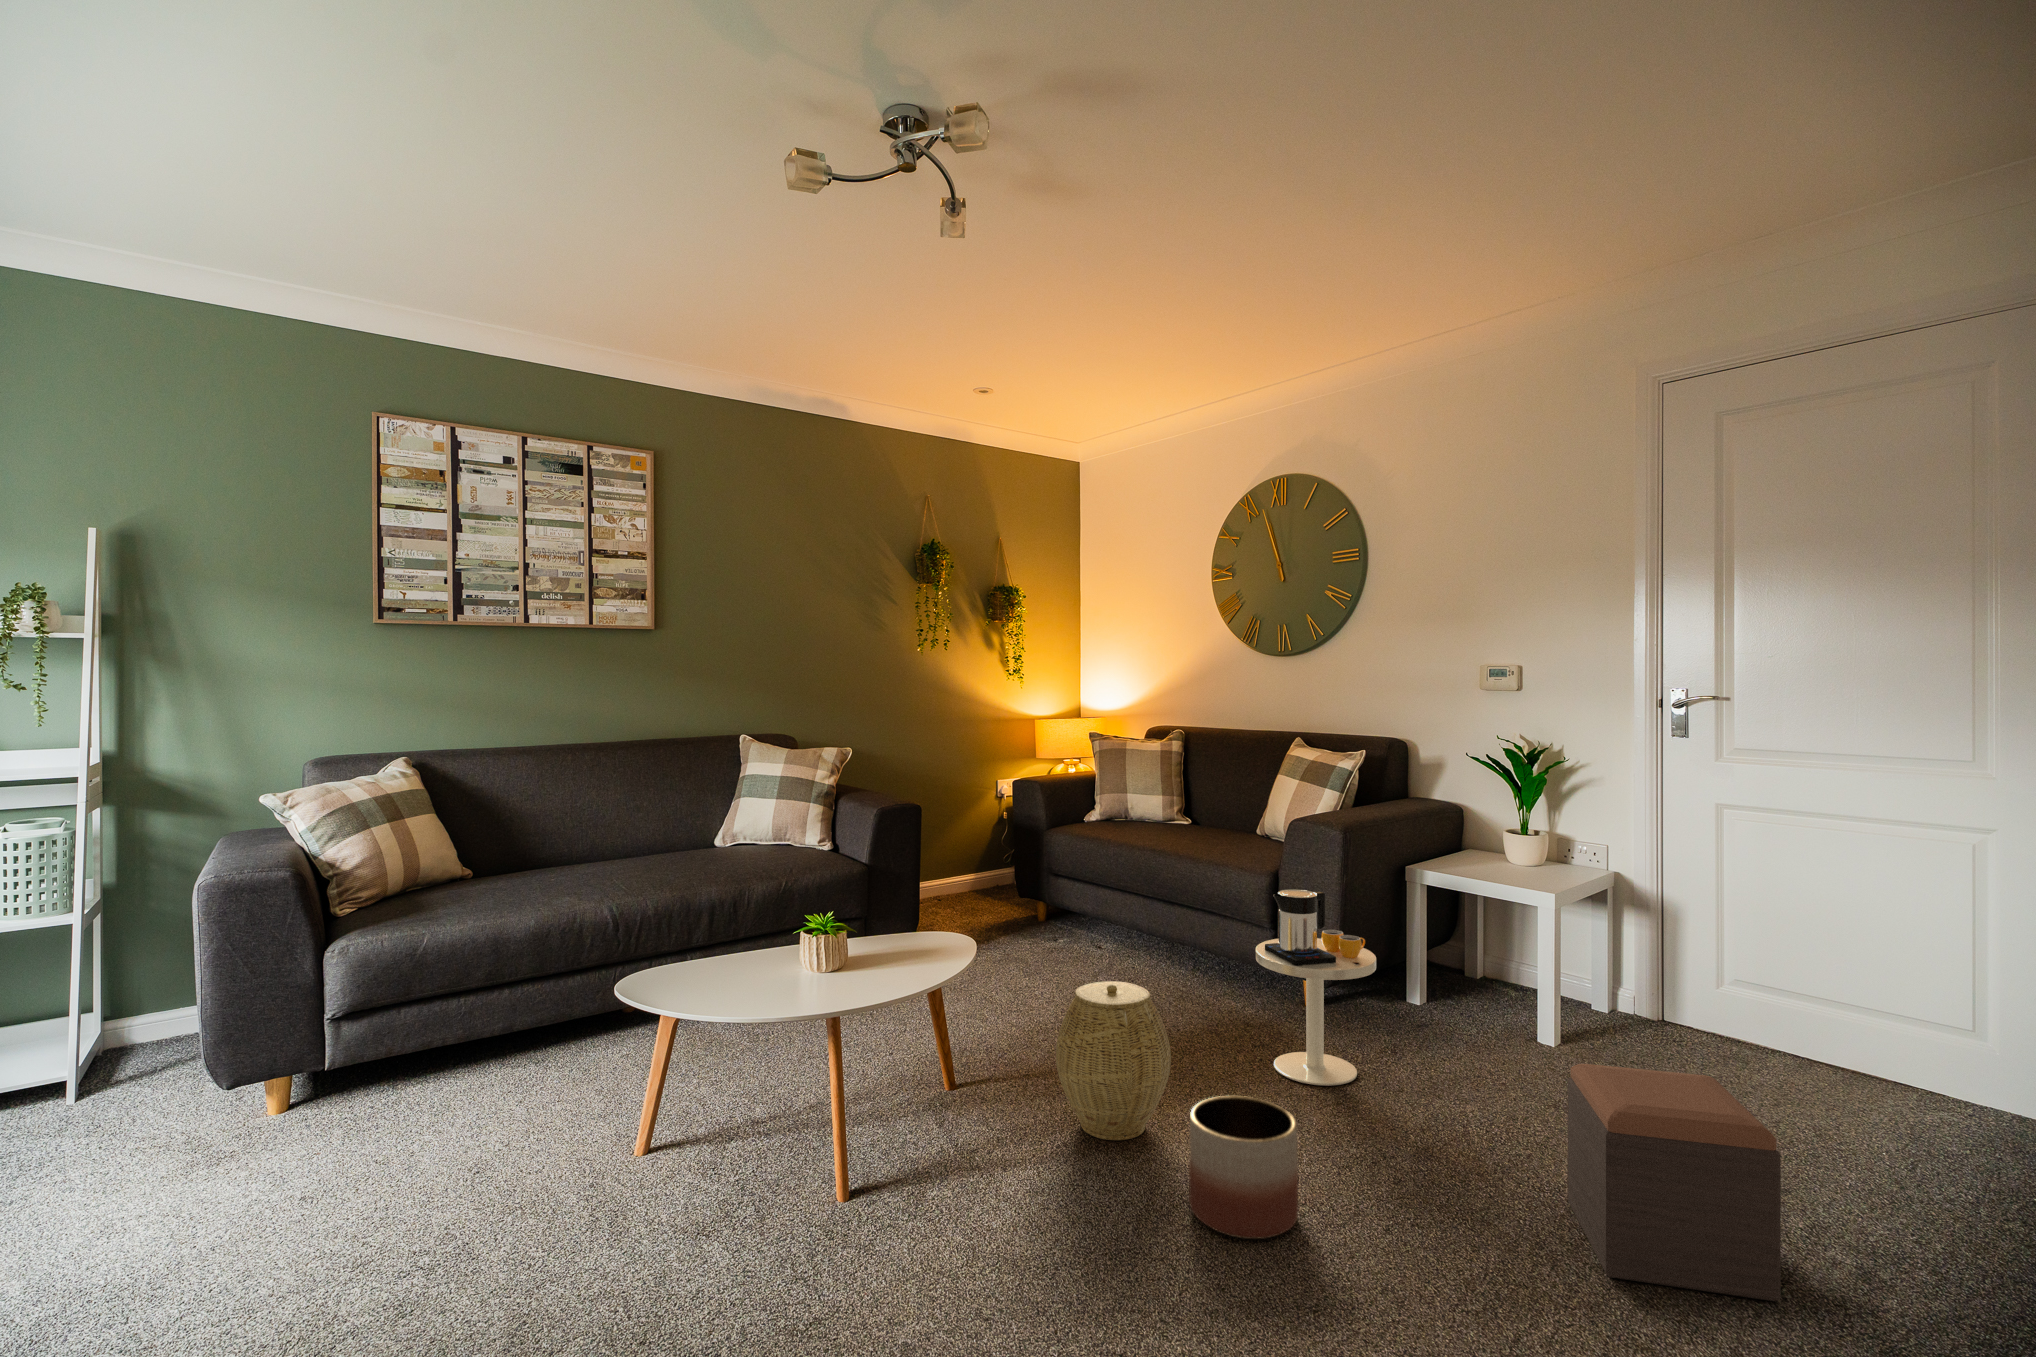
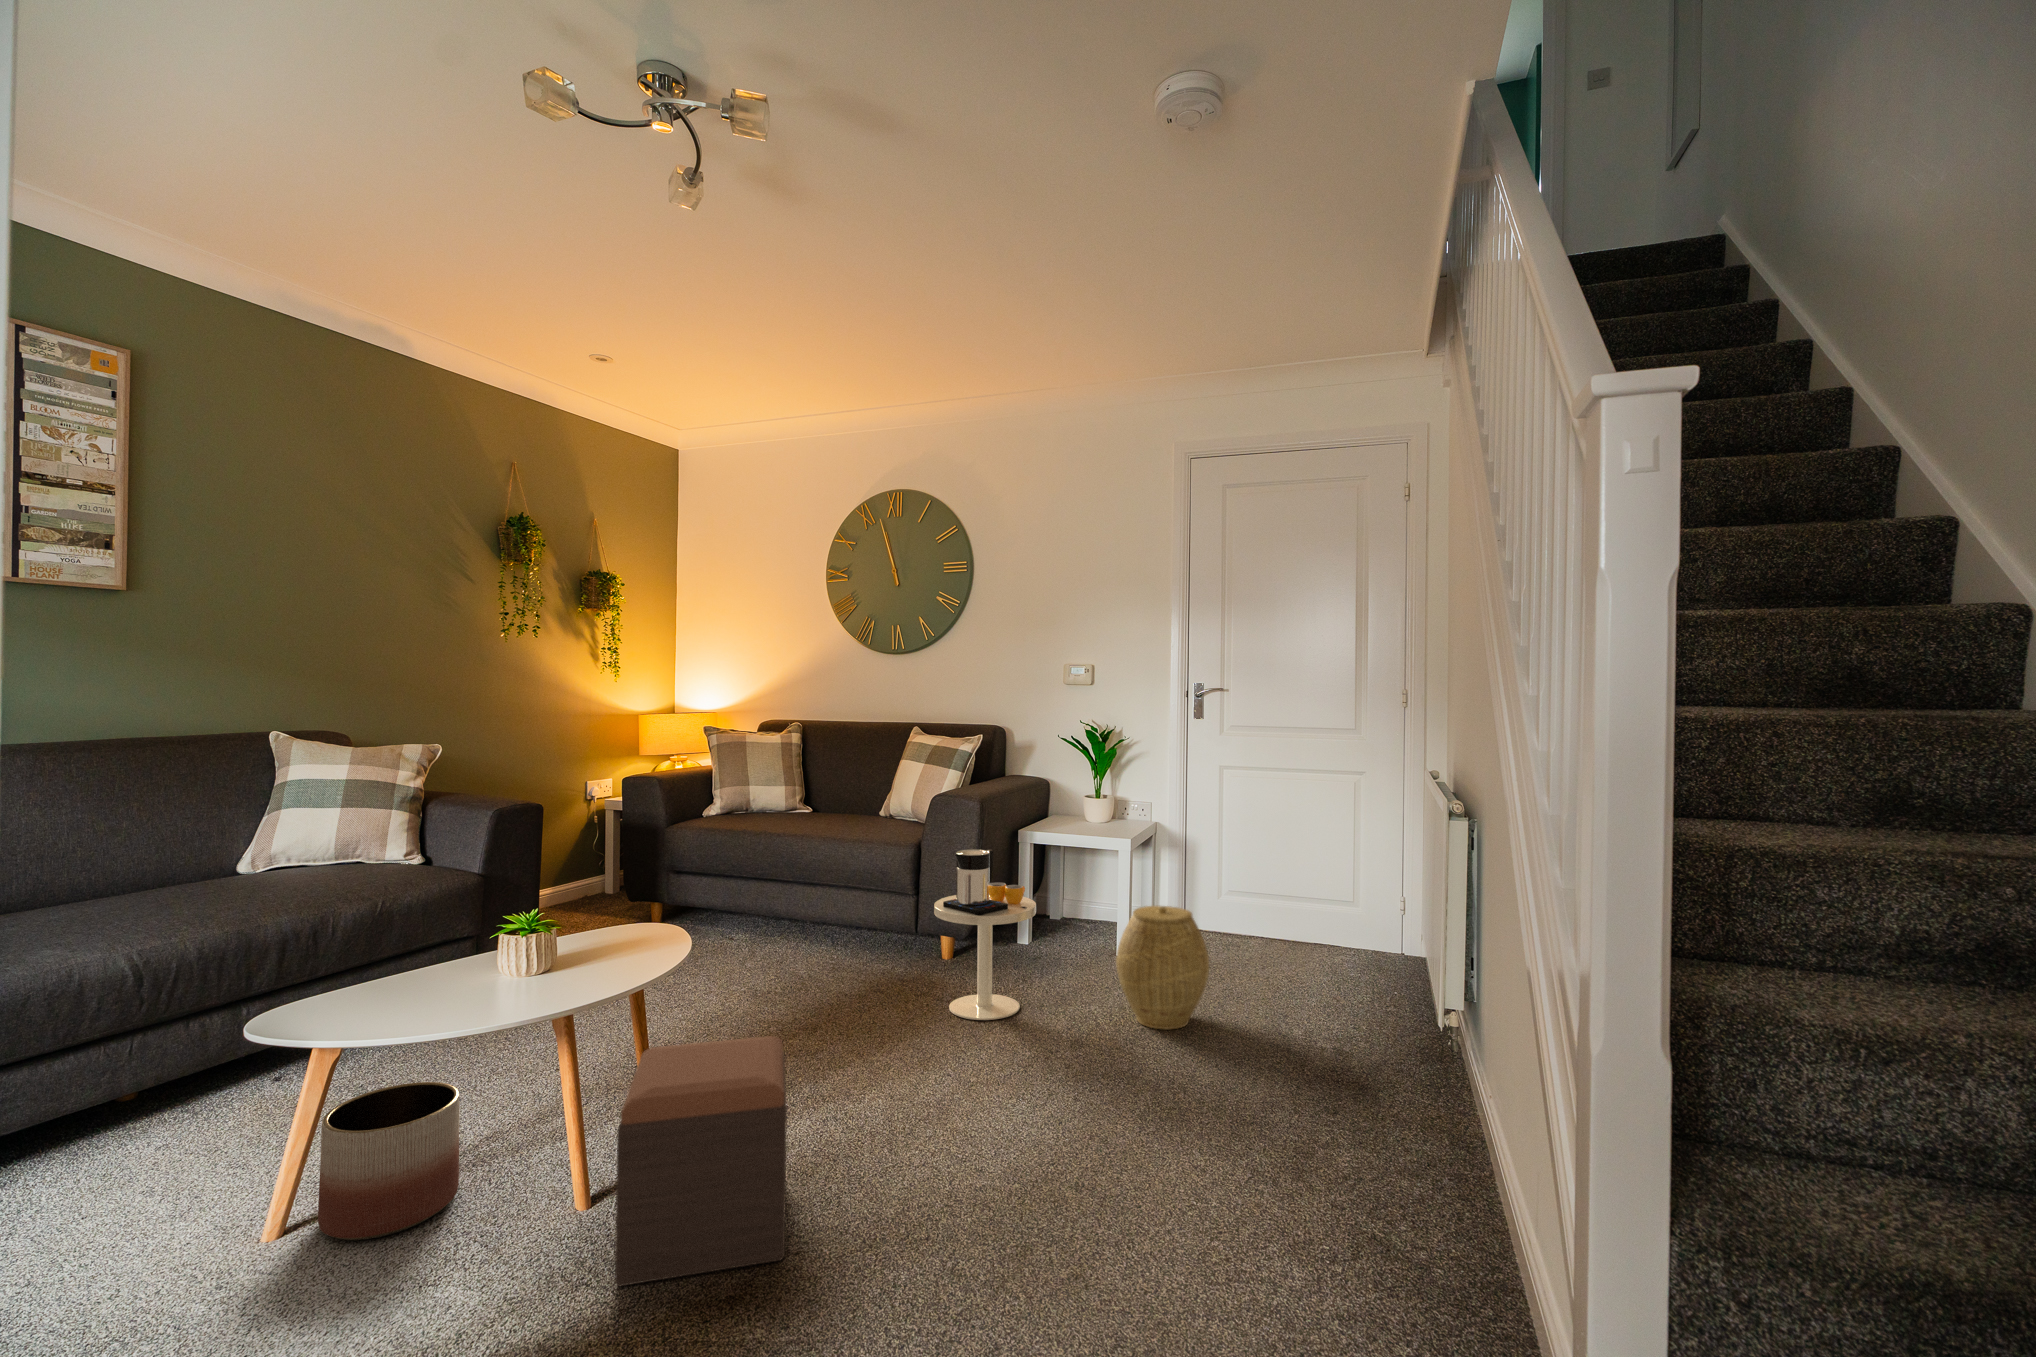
woven basket: present [1056,981,1171,1140] -> present [1116,906,1209,1030]
footstool: present [1568,1064,1781,1302] -> present [615,1036,787,1287]
planter: present [1189,1096,1298,1239] -> present [318,1082,459,1240]

